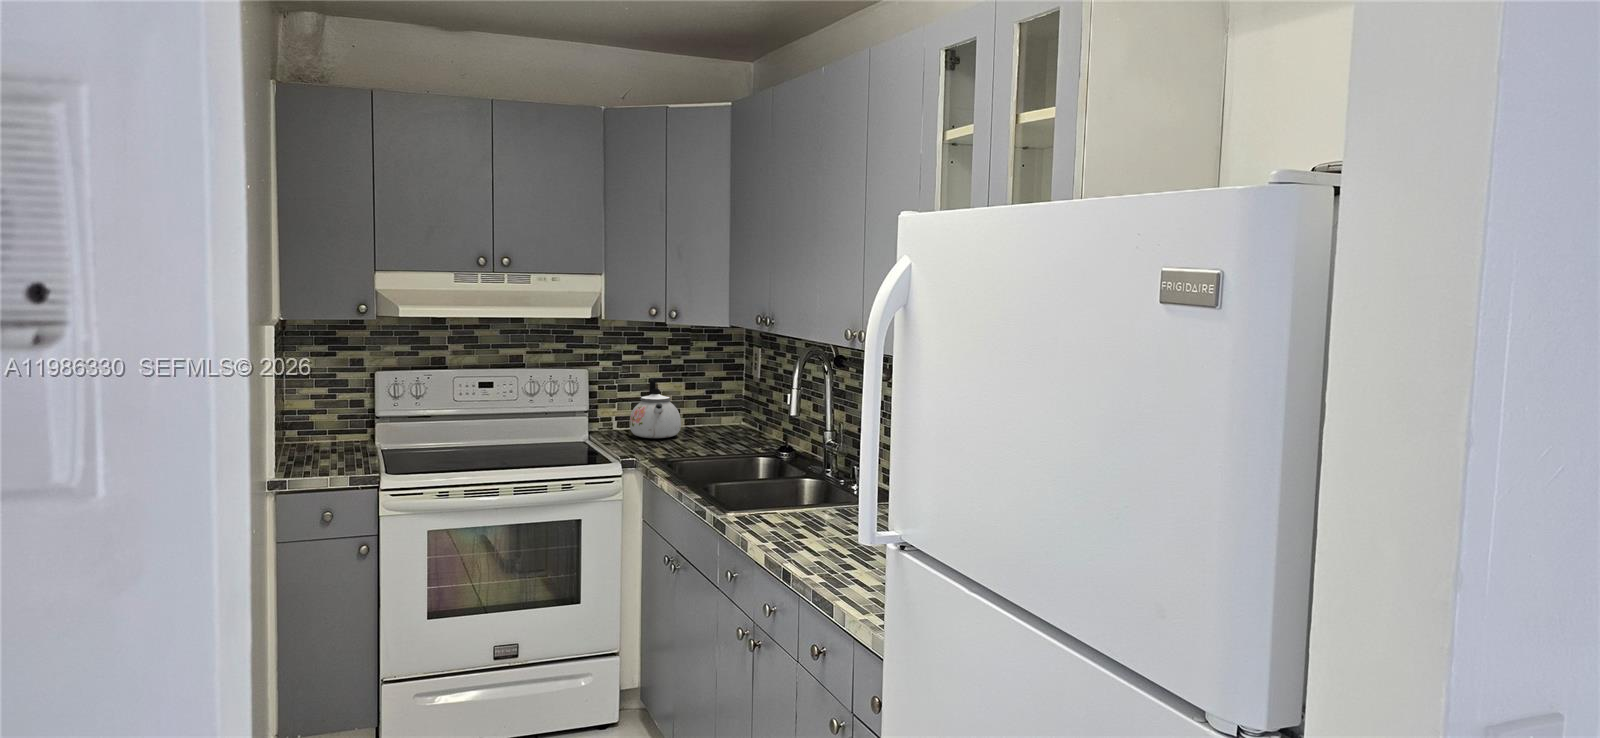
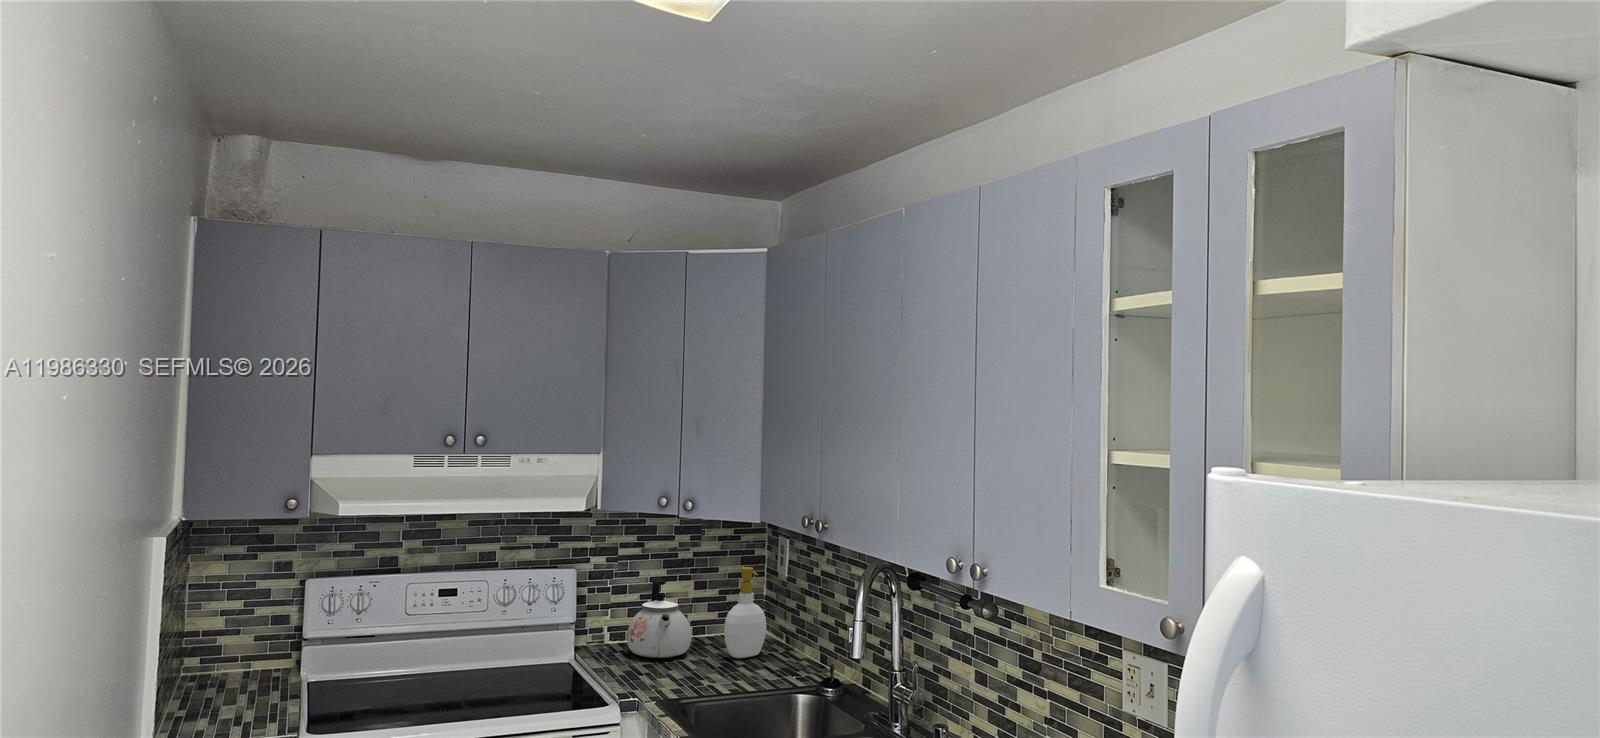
soap bottle: none [706,368,741,439] -> present [724,567,766,658]

